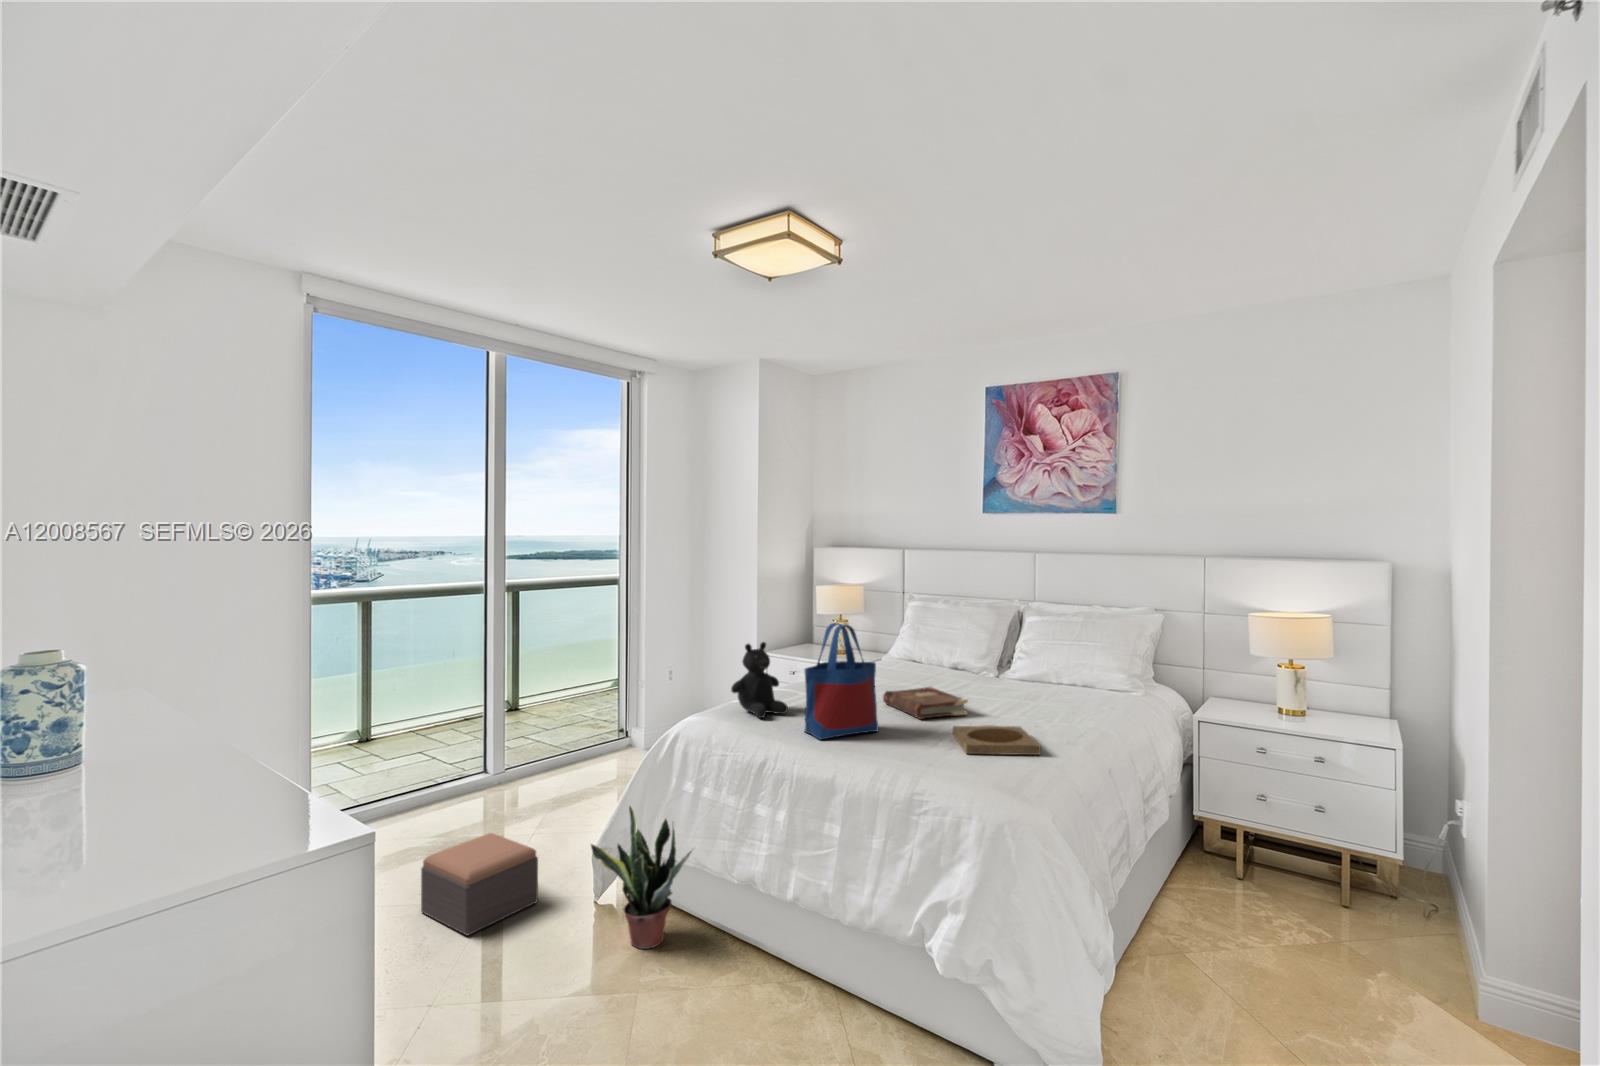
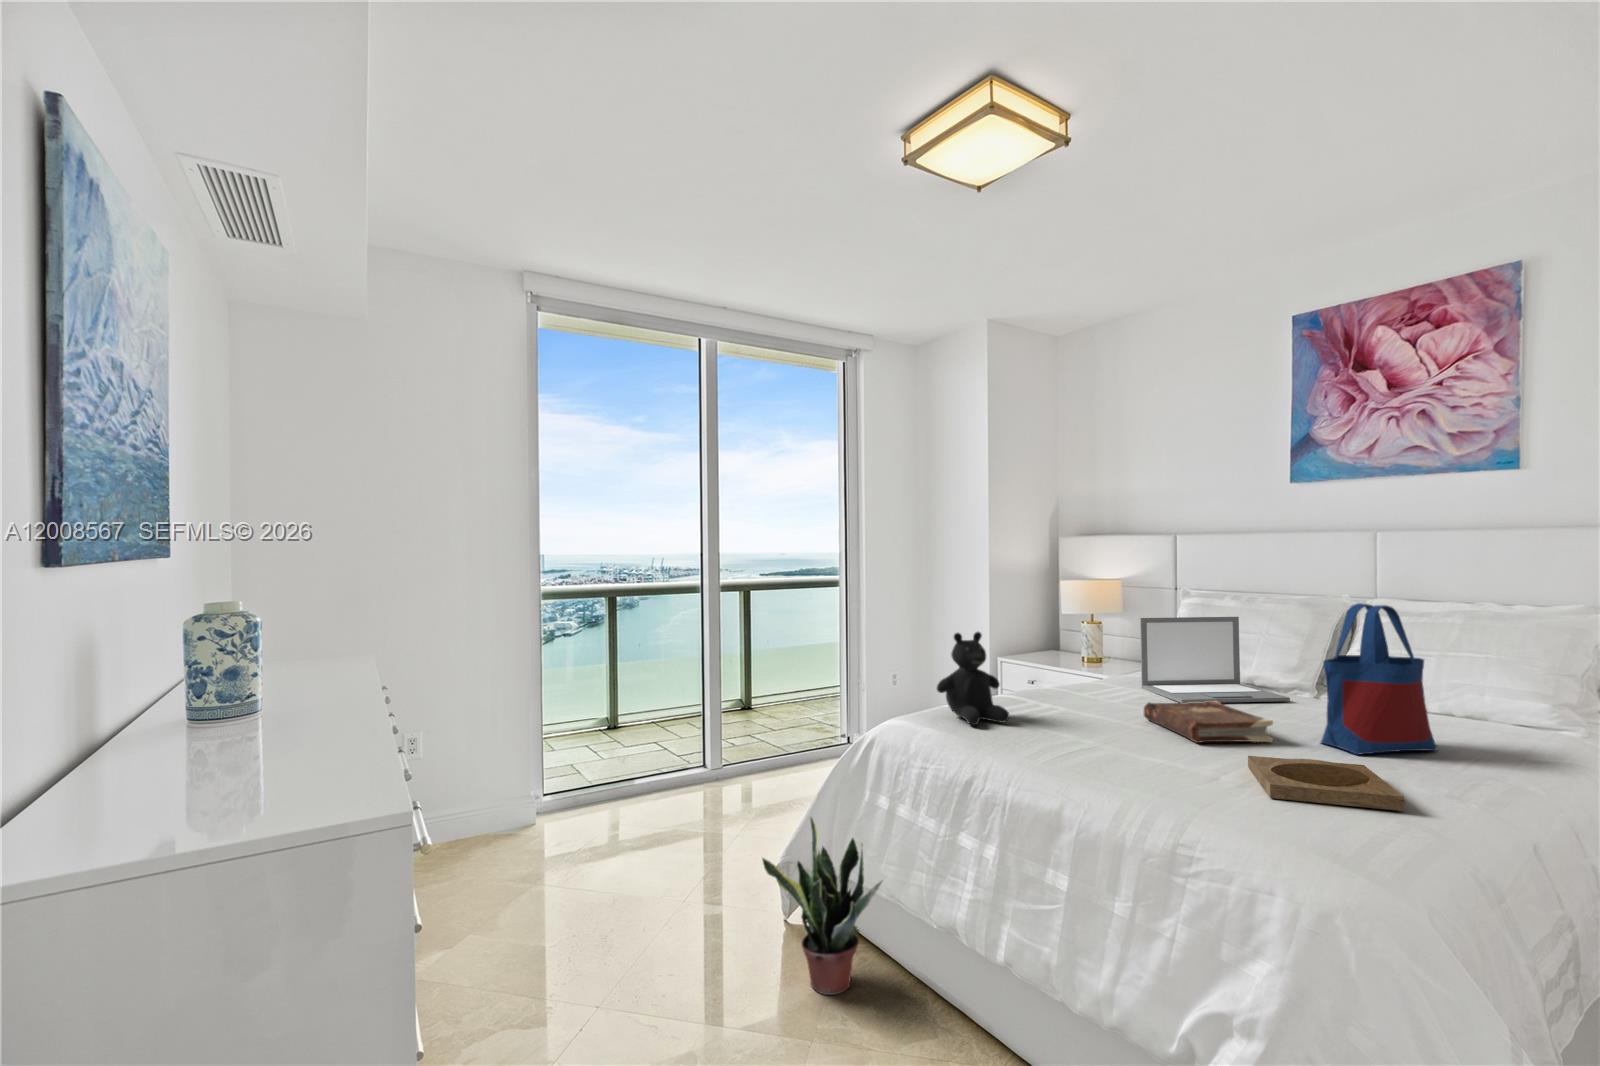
laptop: none [879,620,978,689] -> present [1140,617,1290,703]
tote bag: present [804,622,878,740] -> present [1321,603,1437,755]
footstool: present [421,833,538,936] -> none [607,829,722,941]

